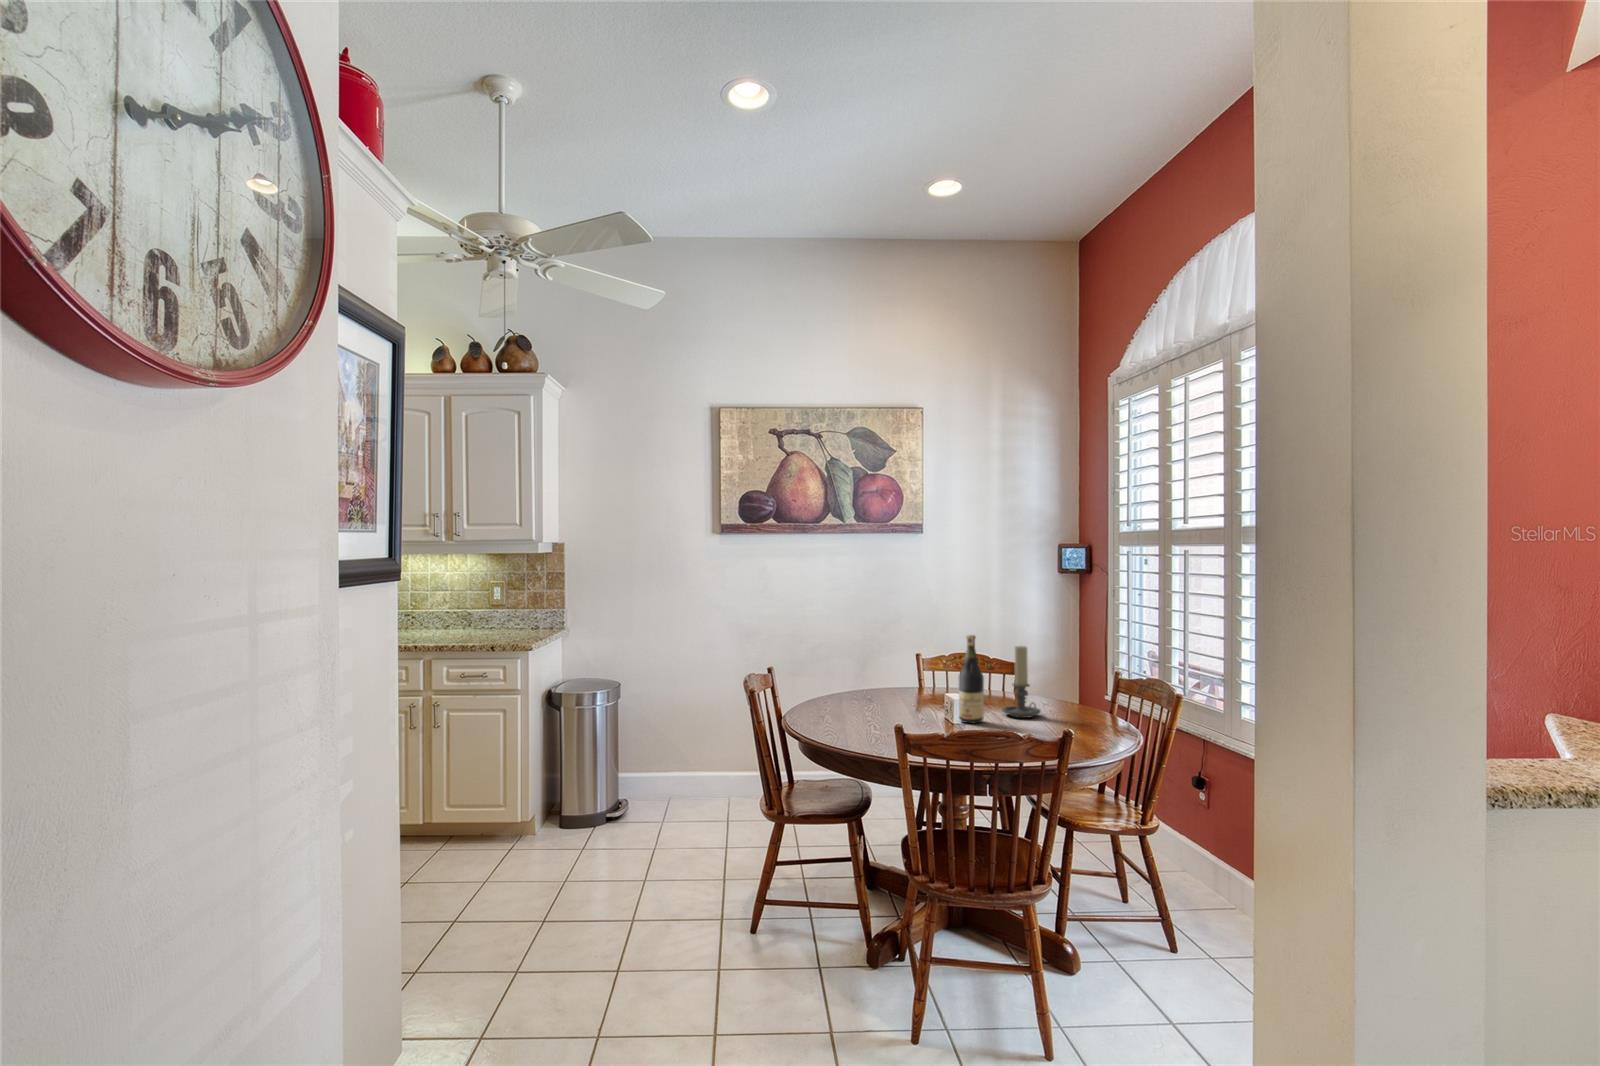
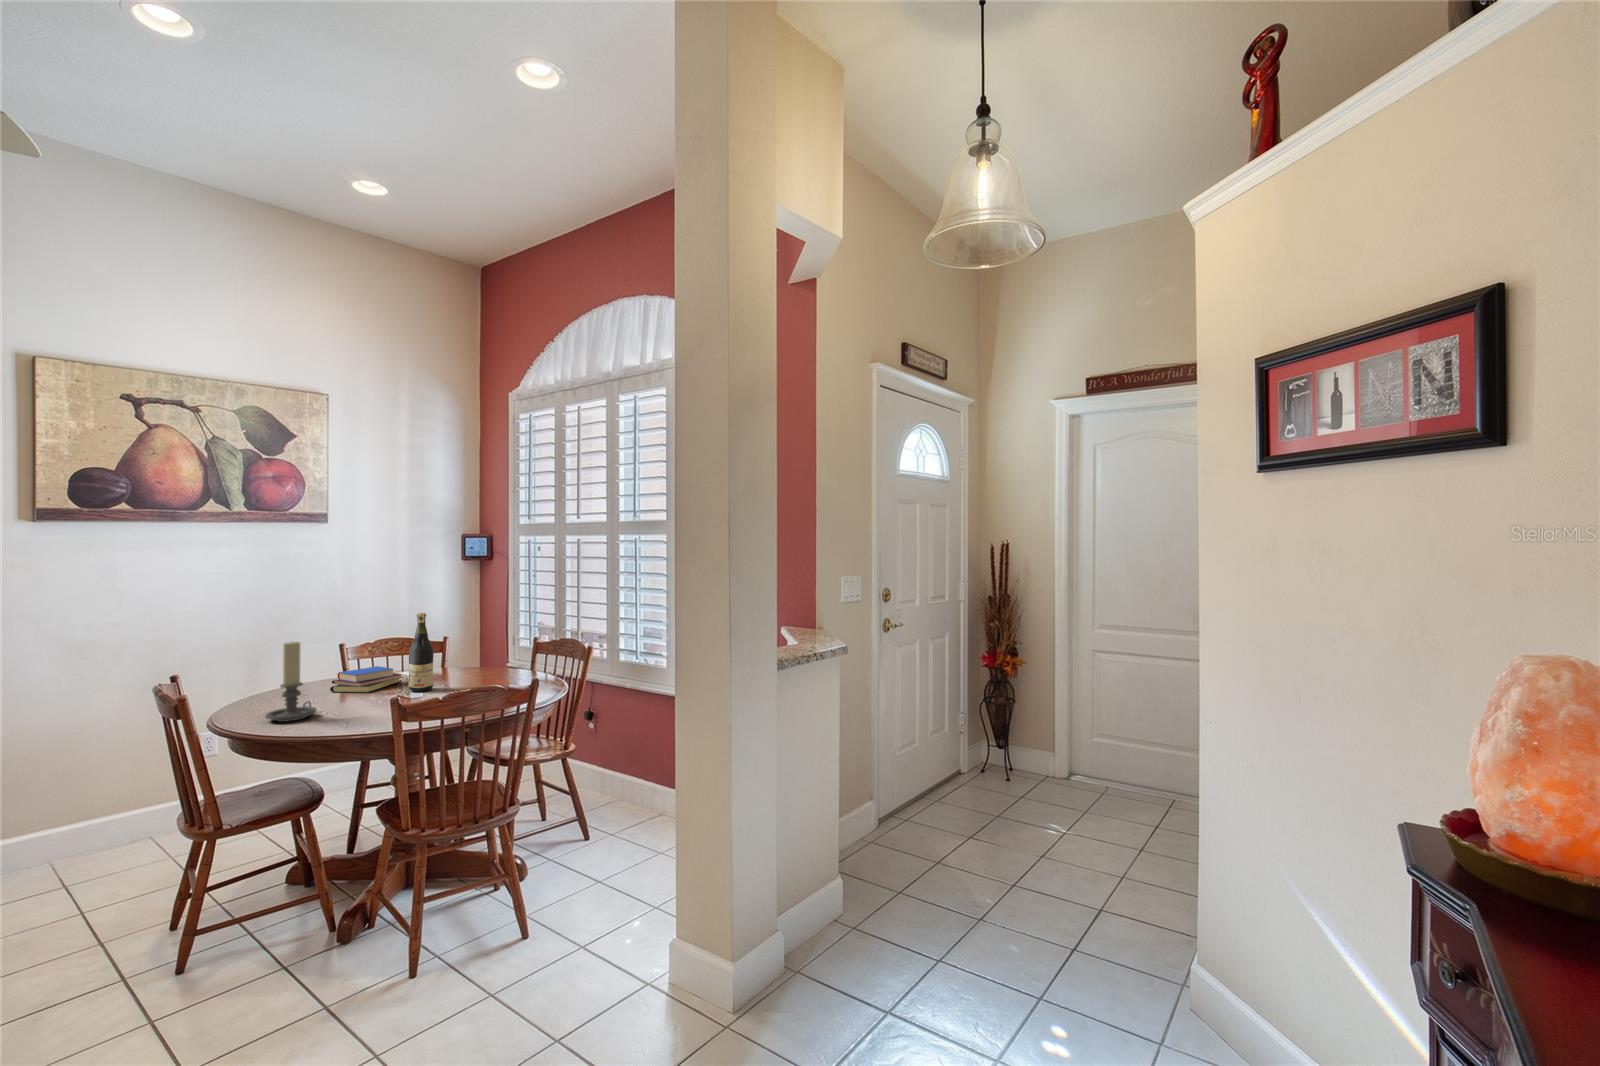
candle holder: present [1002,646,1041,718] -> present [266,642,316,722]
book: none [893,689,961,716] -> present [330,666,402,693]

